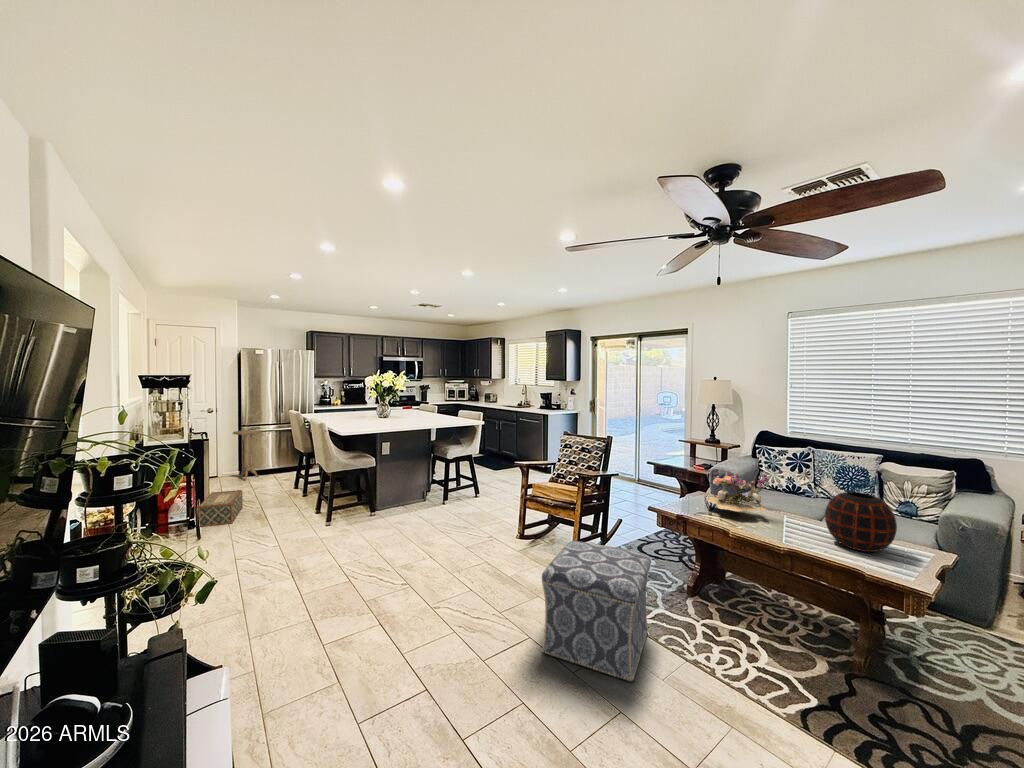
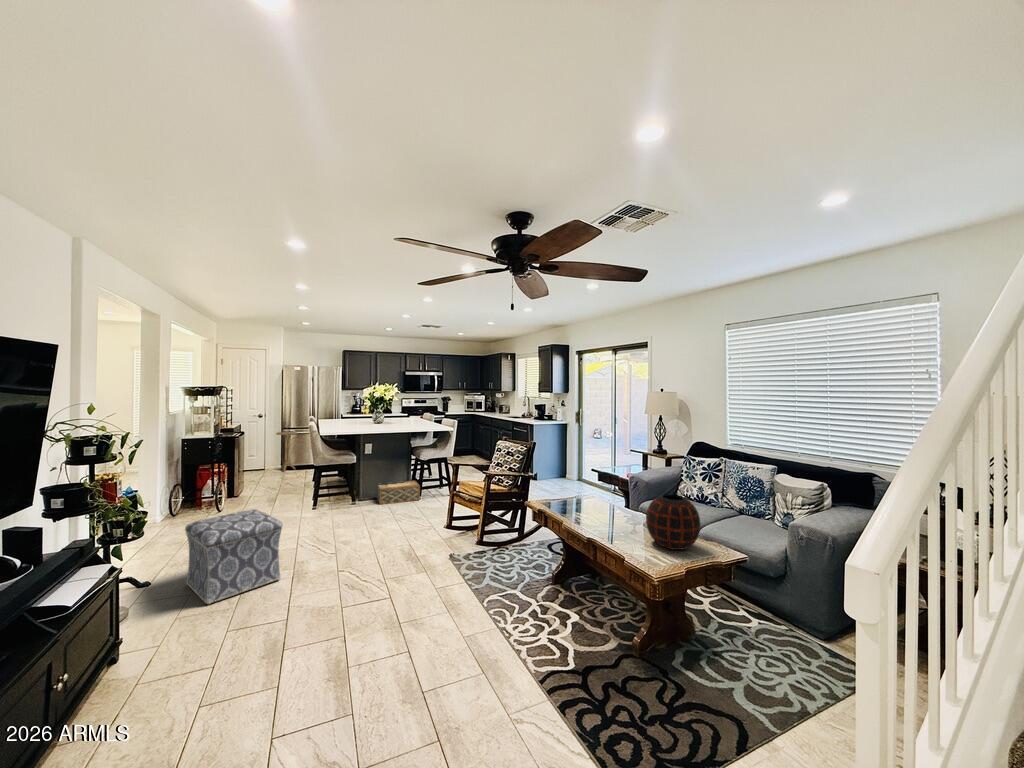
flower arrangement: present [706,471,768,512] -> none [580,474,627,511]
woven basket: present [198,490,243,527] -> present [377,481,420,505]
ottoman: present [542,541,651,682] -> present [185,510,282,605]

